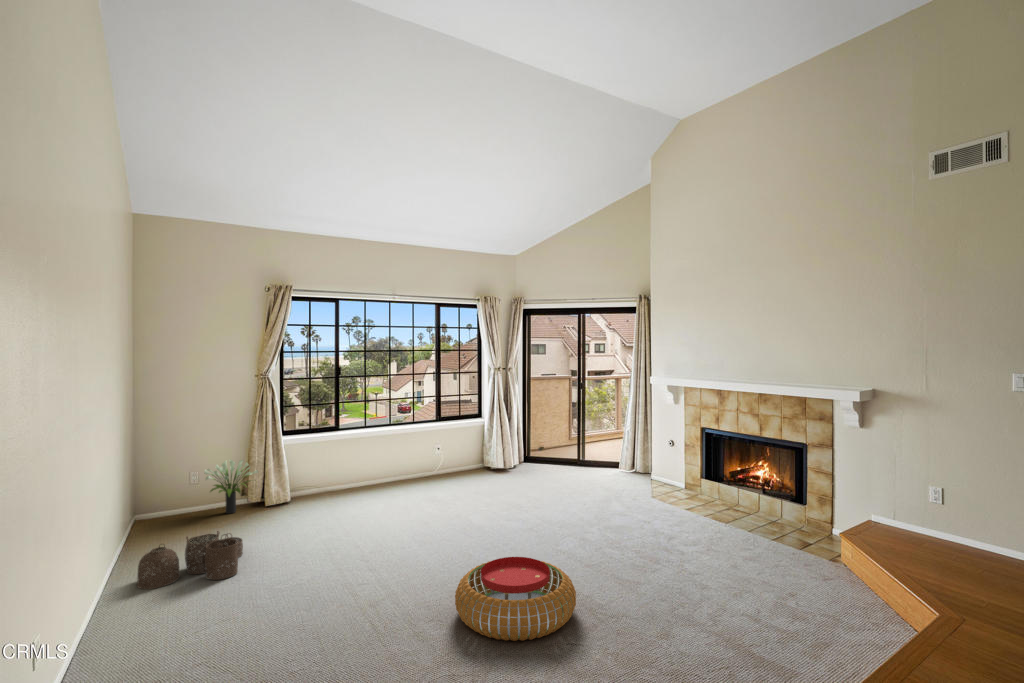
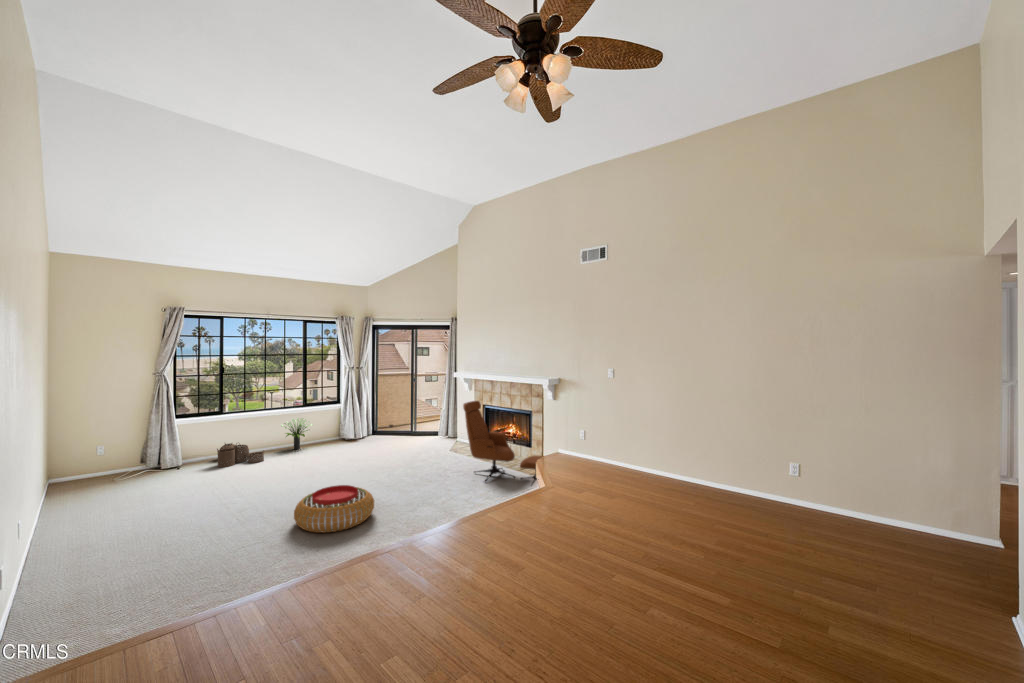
lounge chair: none [691,423,868,579] -> present [463,401,543,484]
potted plant: present [204,460,258,514] -> present [281,417,313,450]
woven basket: present [137,531,243,589] -> present [217,443,264,467]

